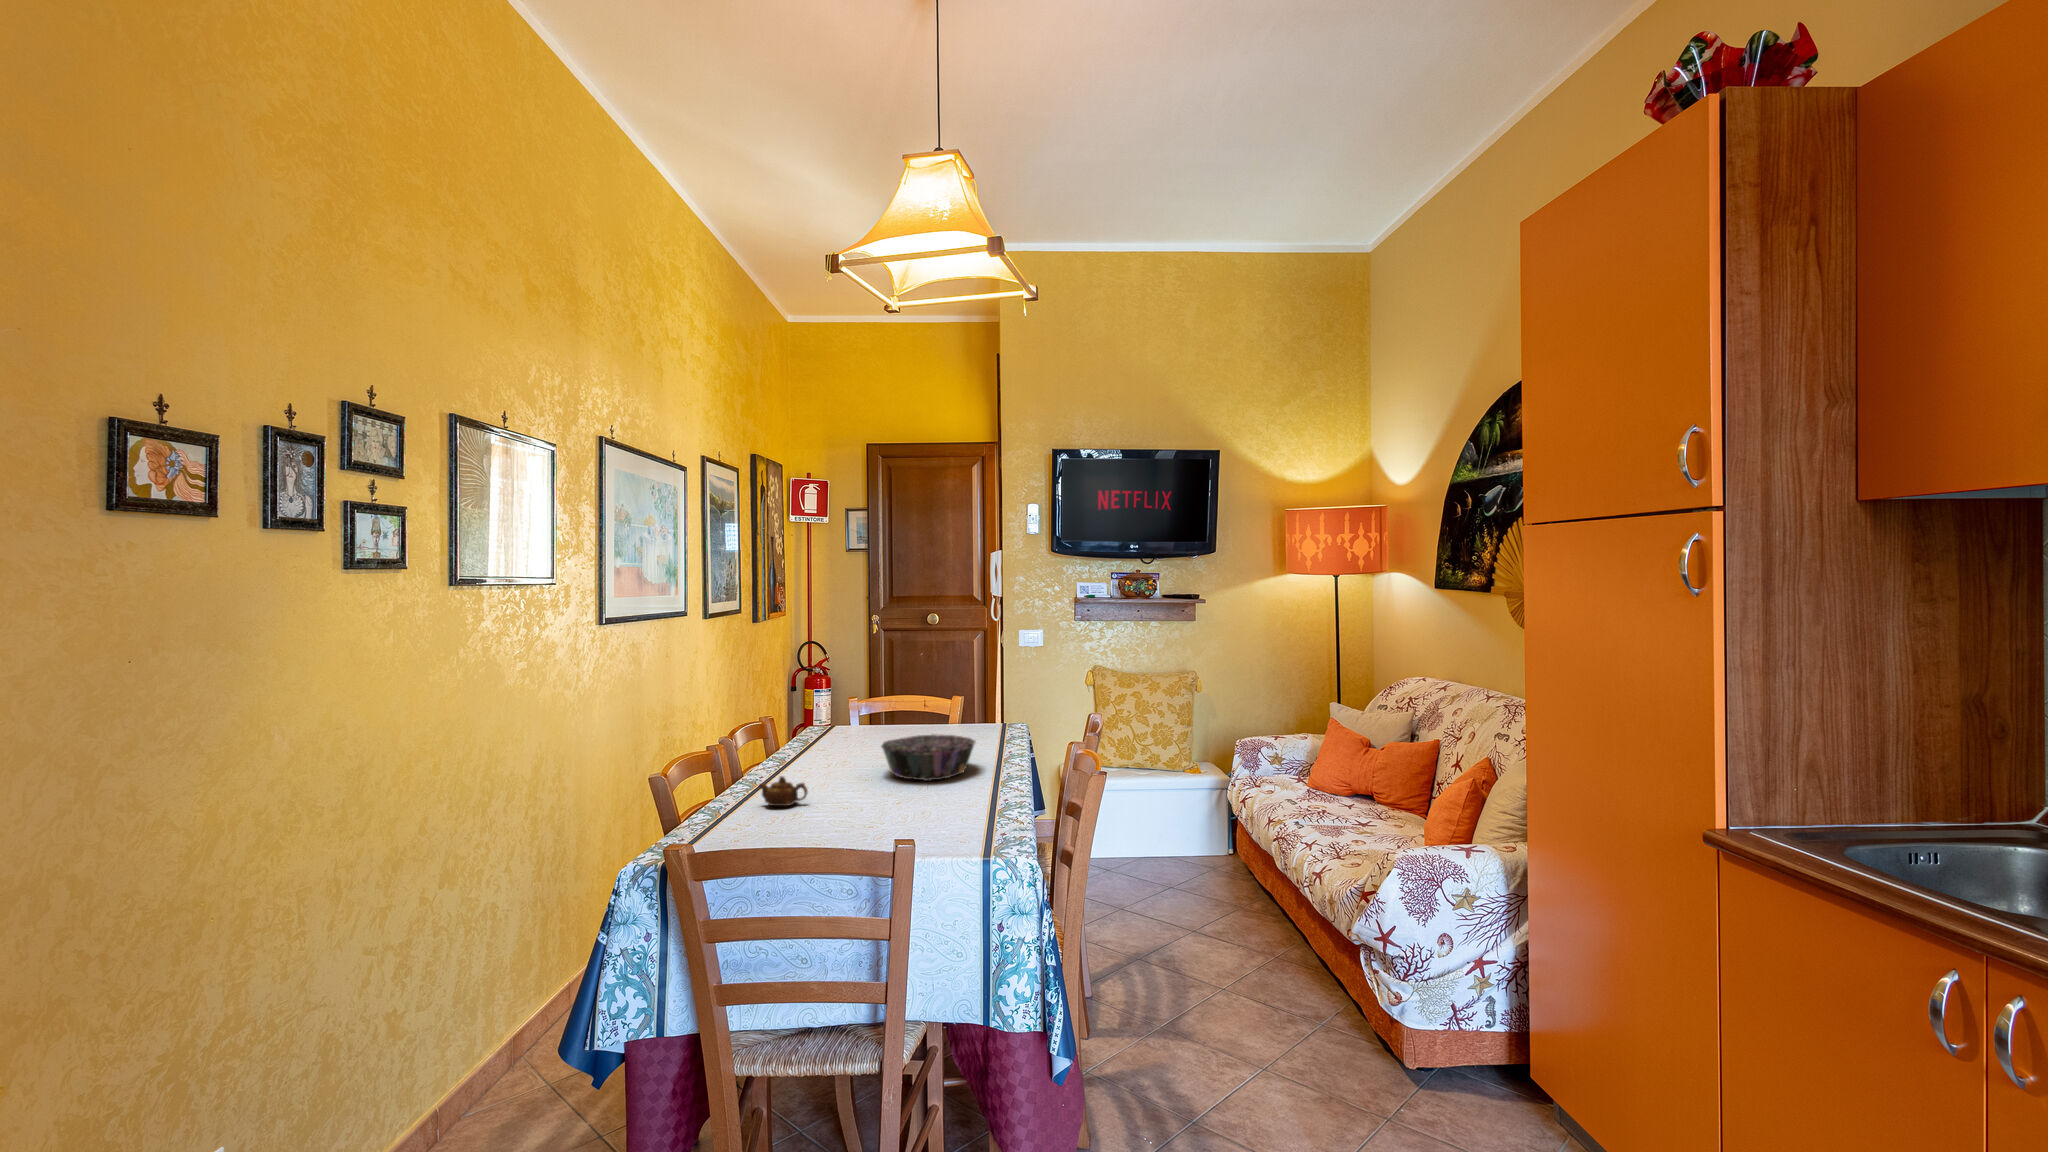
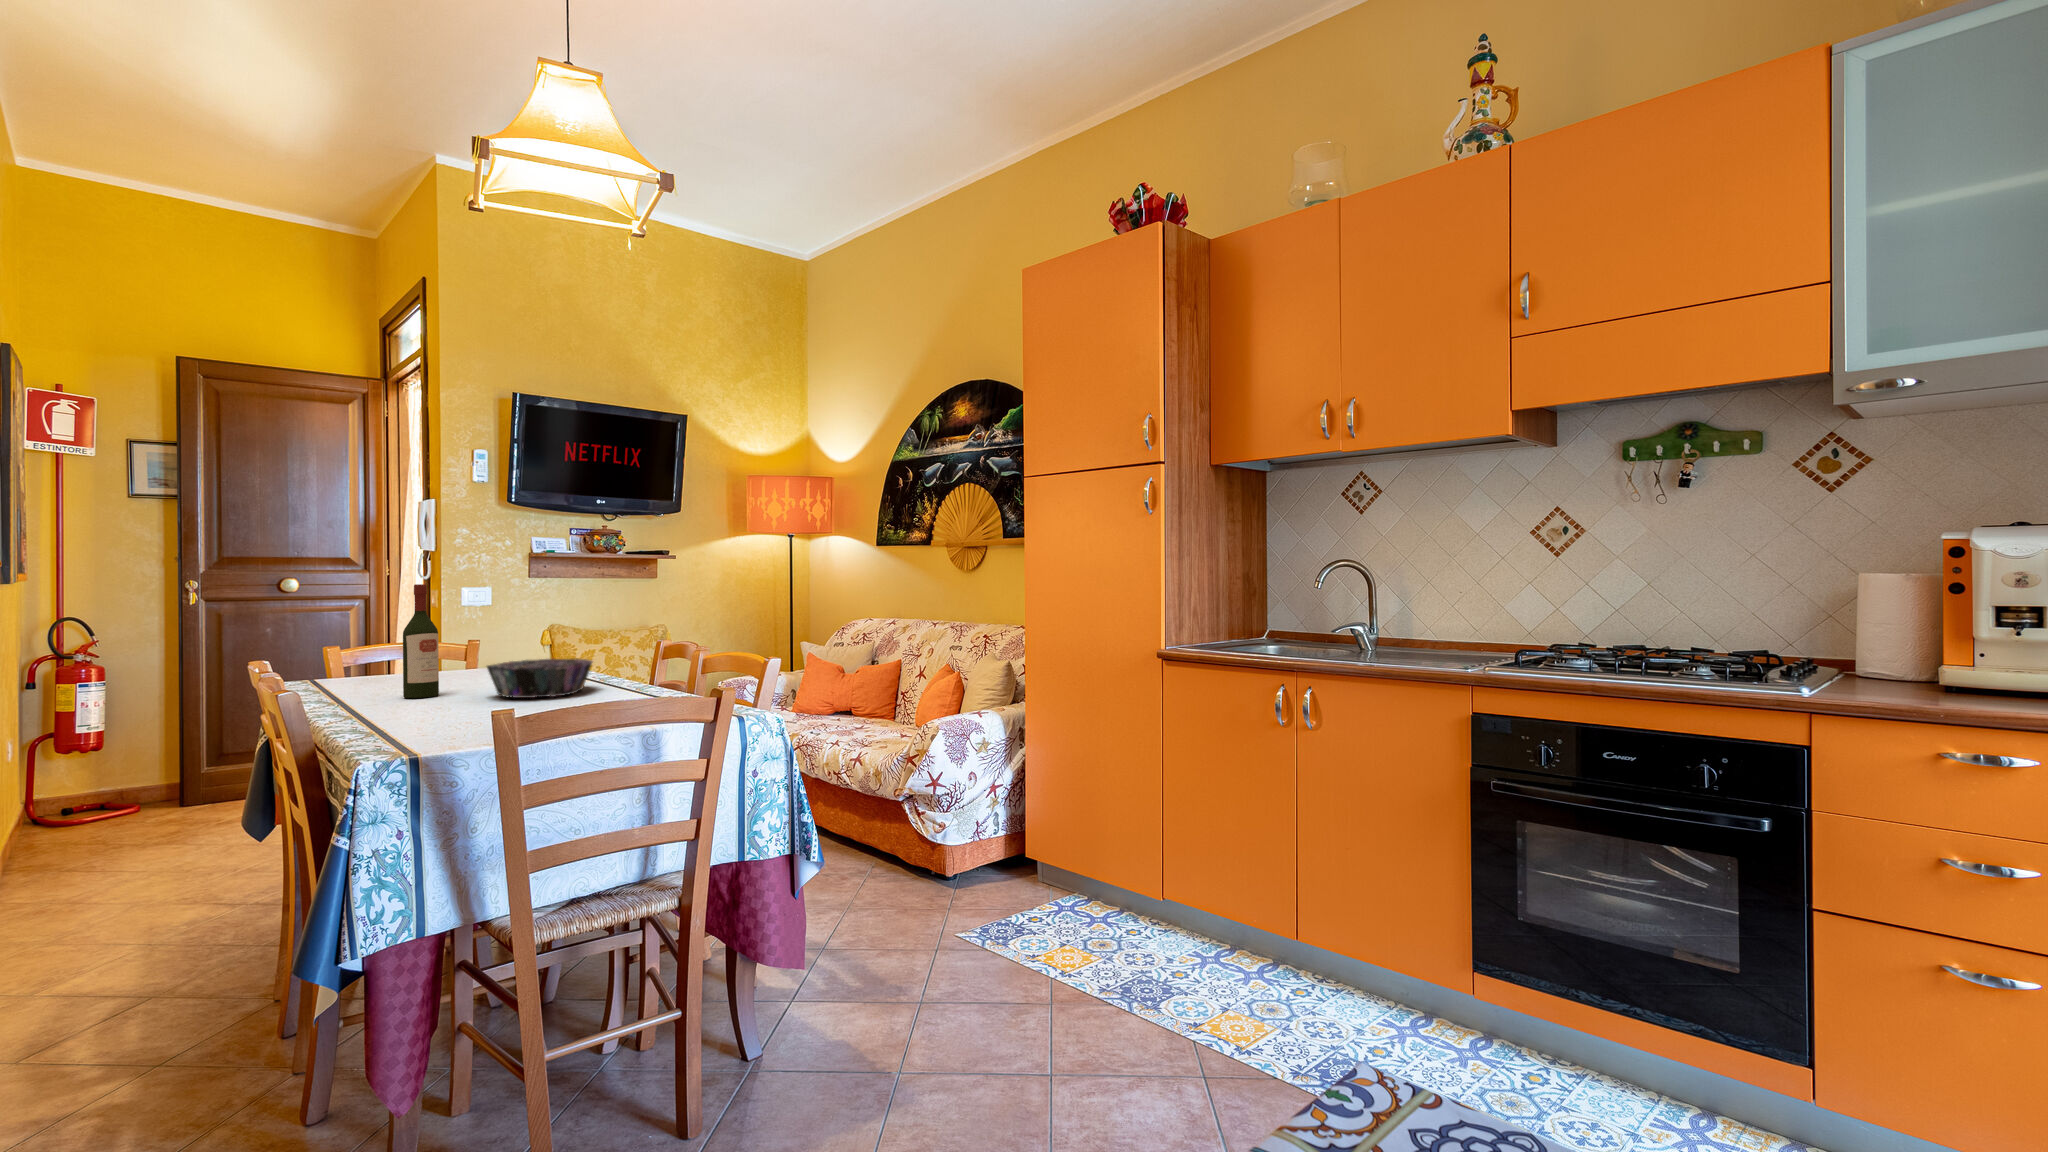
wine bottle: none [839,659,867,762] -> present [403,584,439,698]
teapot: present [759,776,807,806] -> none [389,693,453,725]

